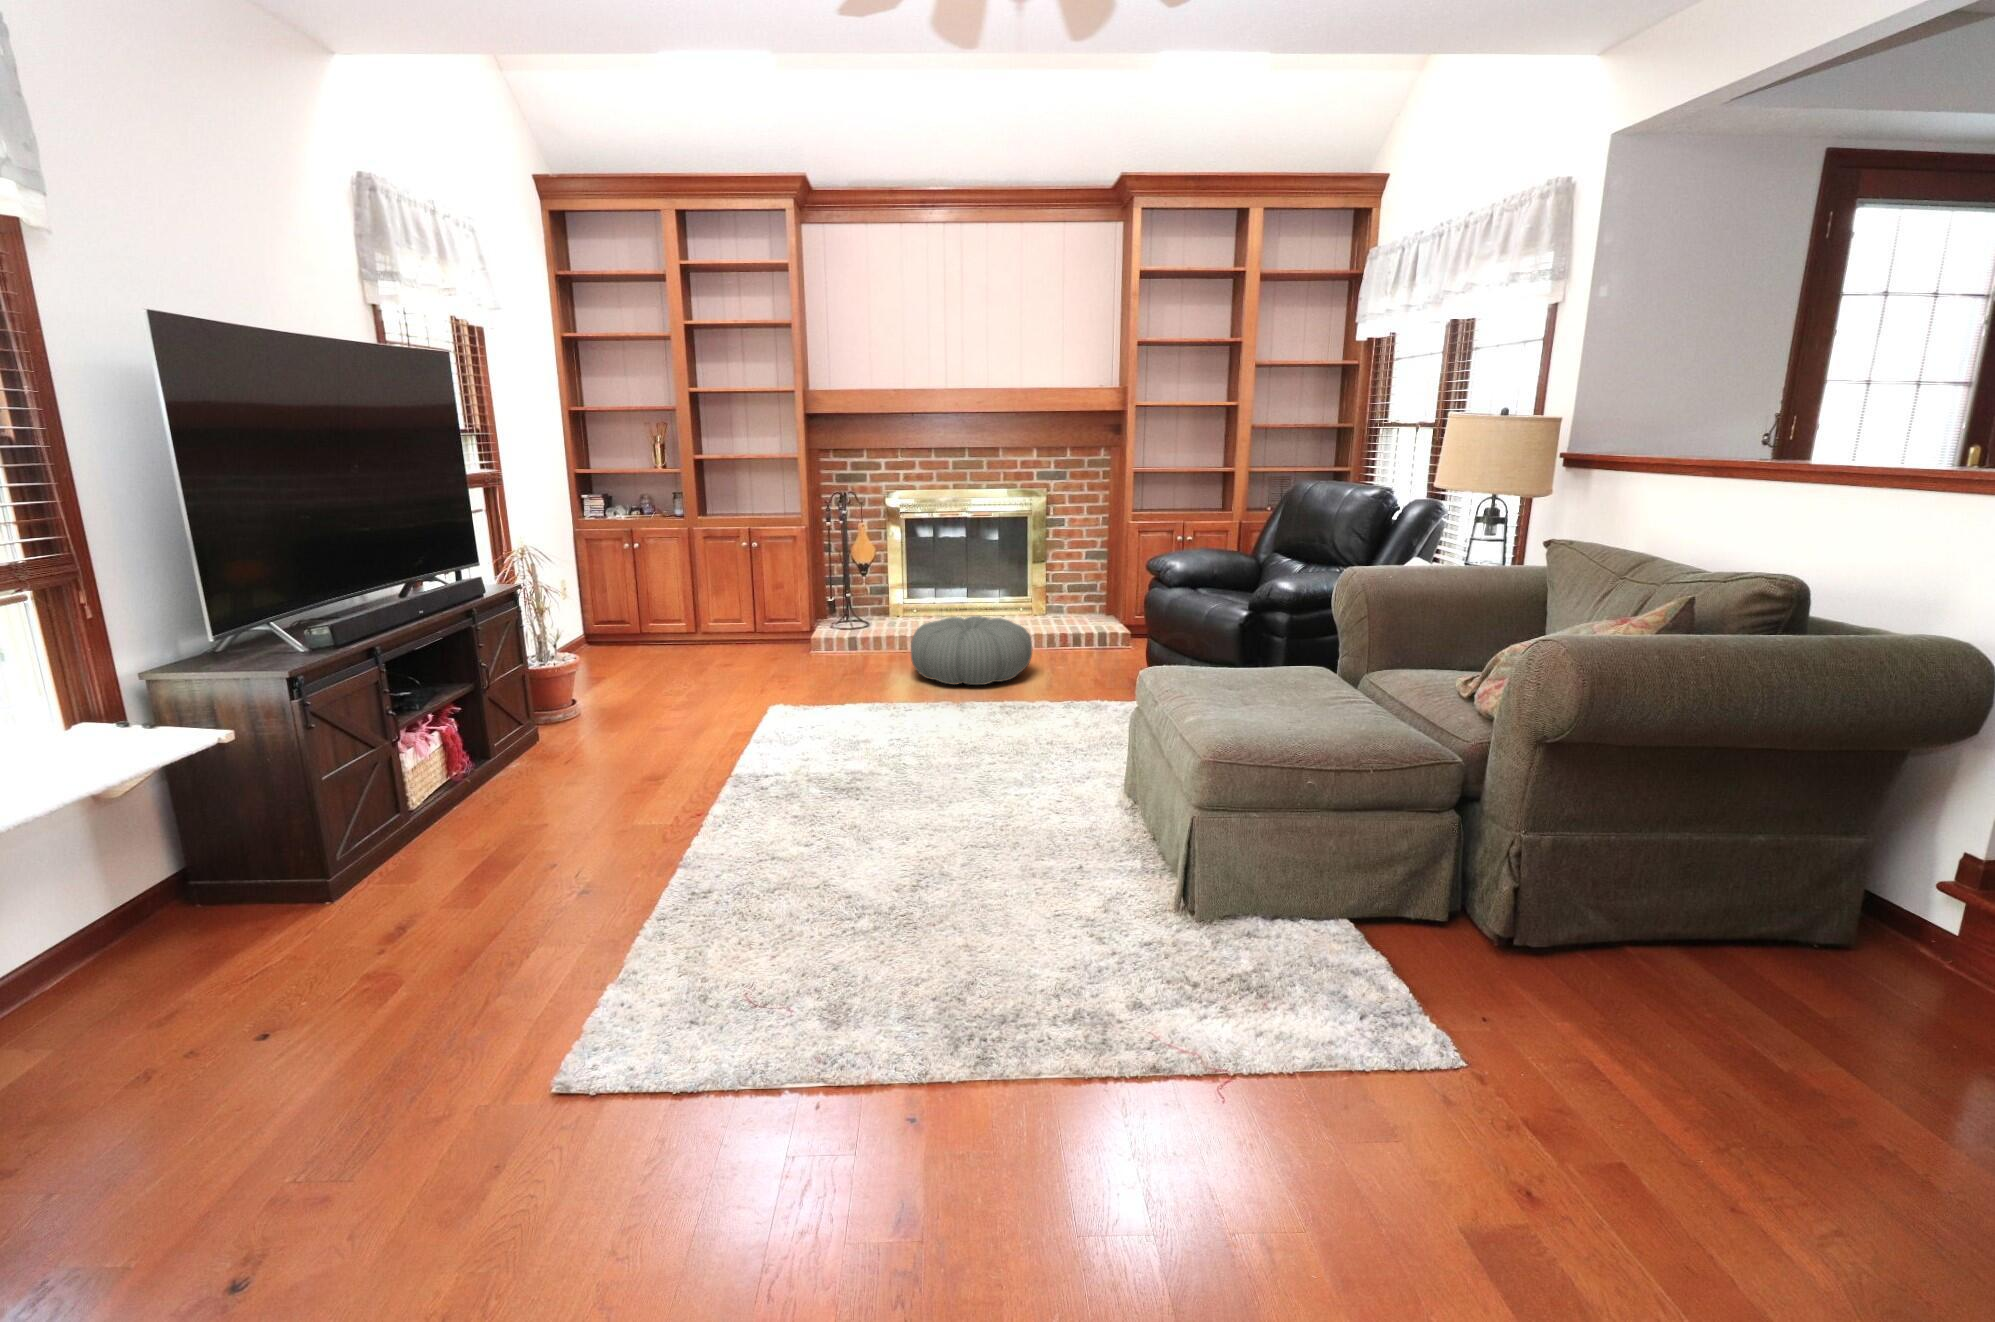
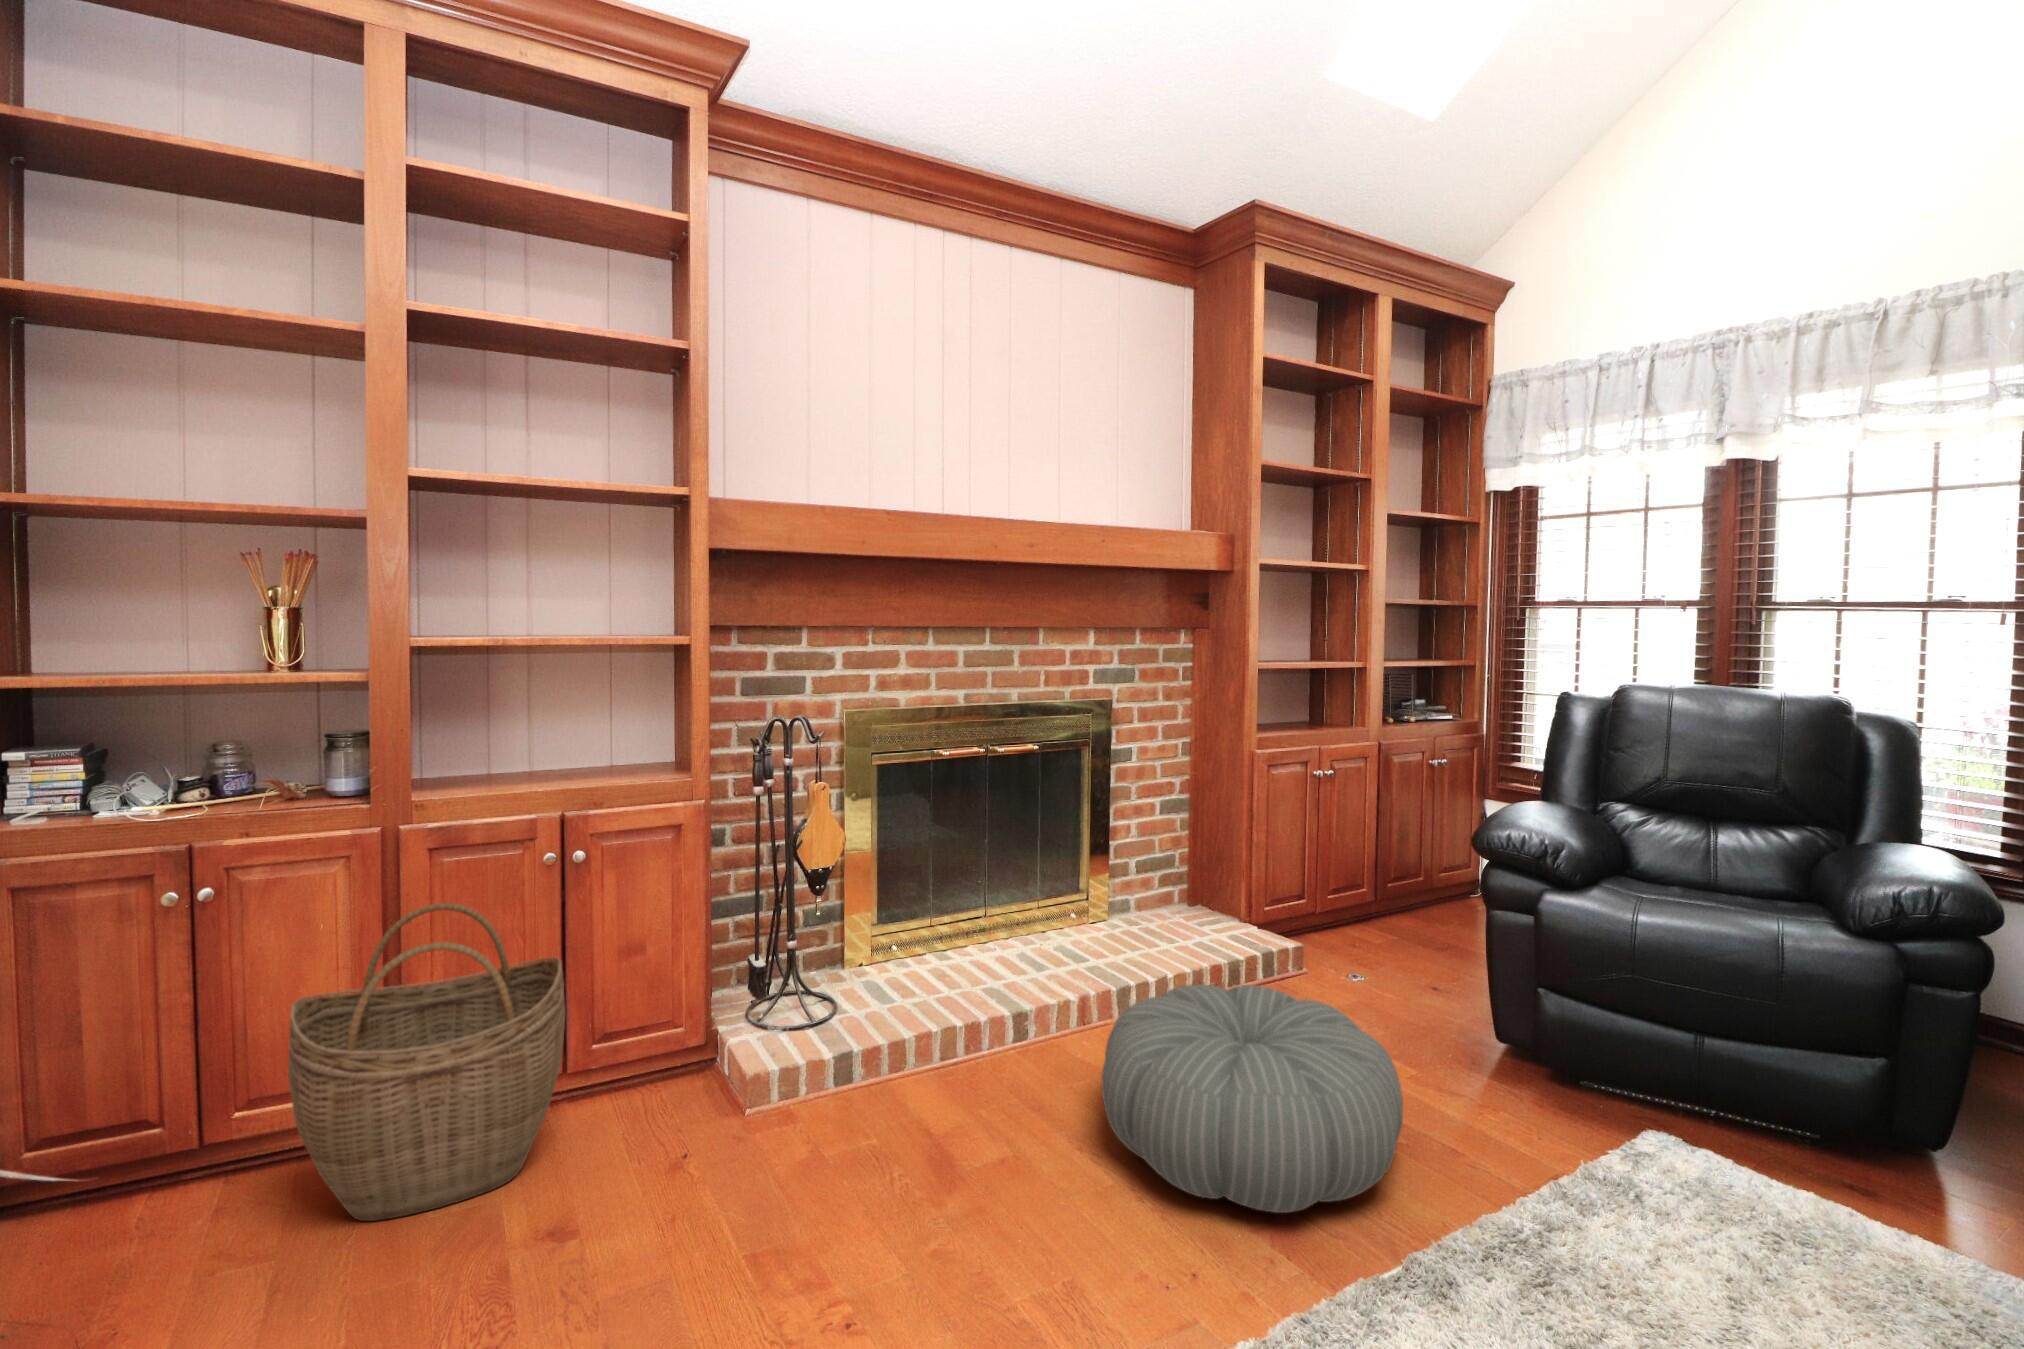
woven basket: none [658,556,744,654] -> present [288,903,565,1221]

